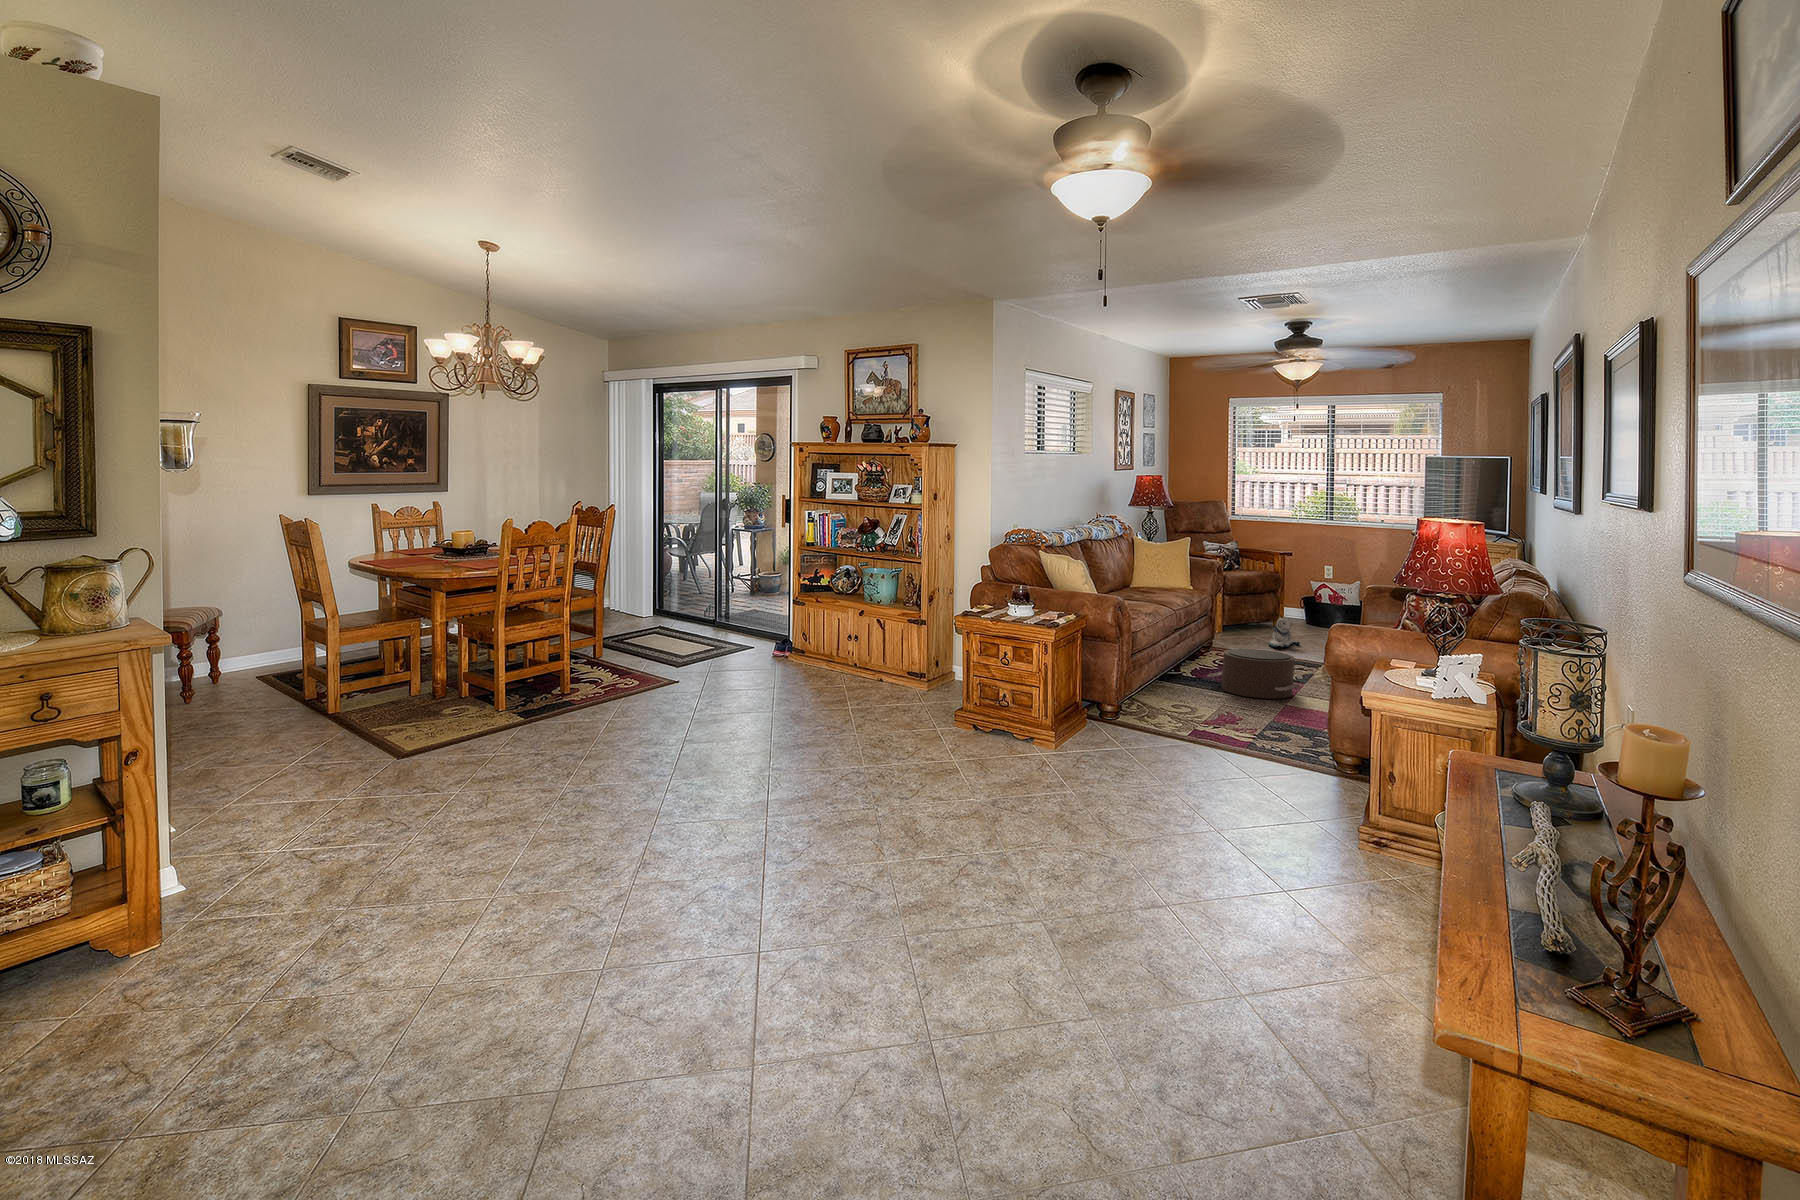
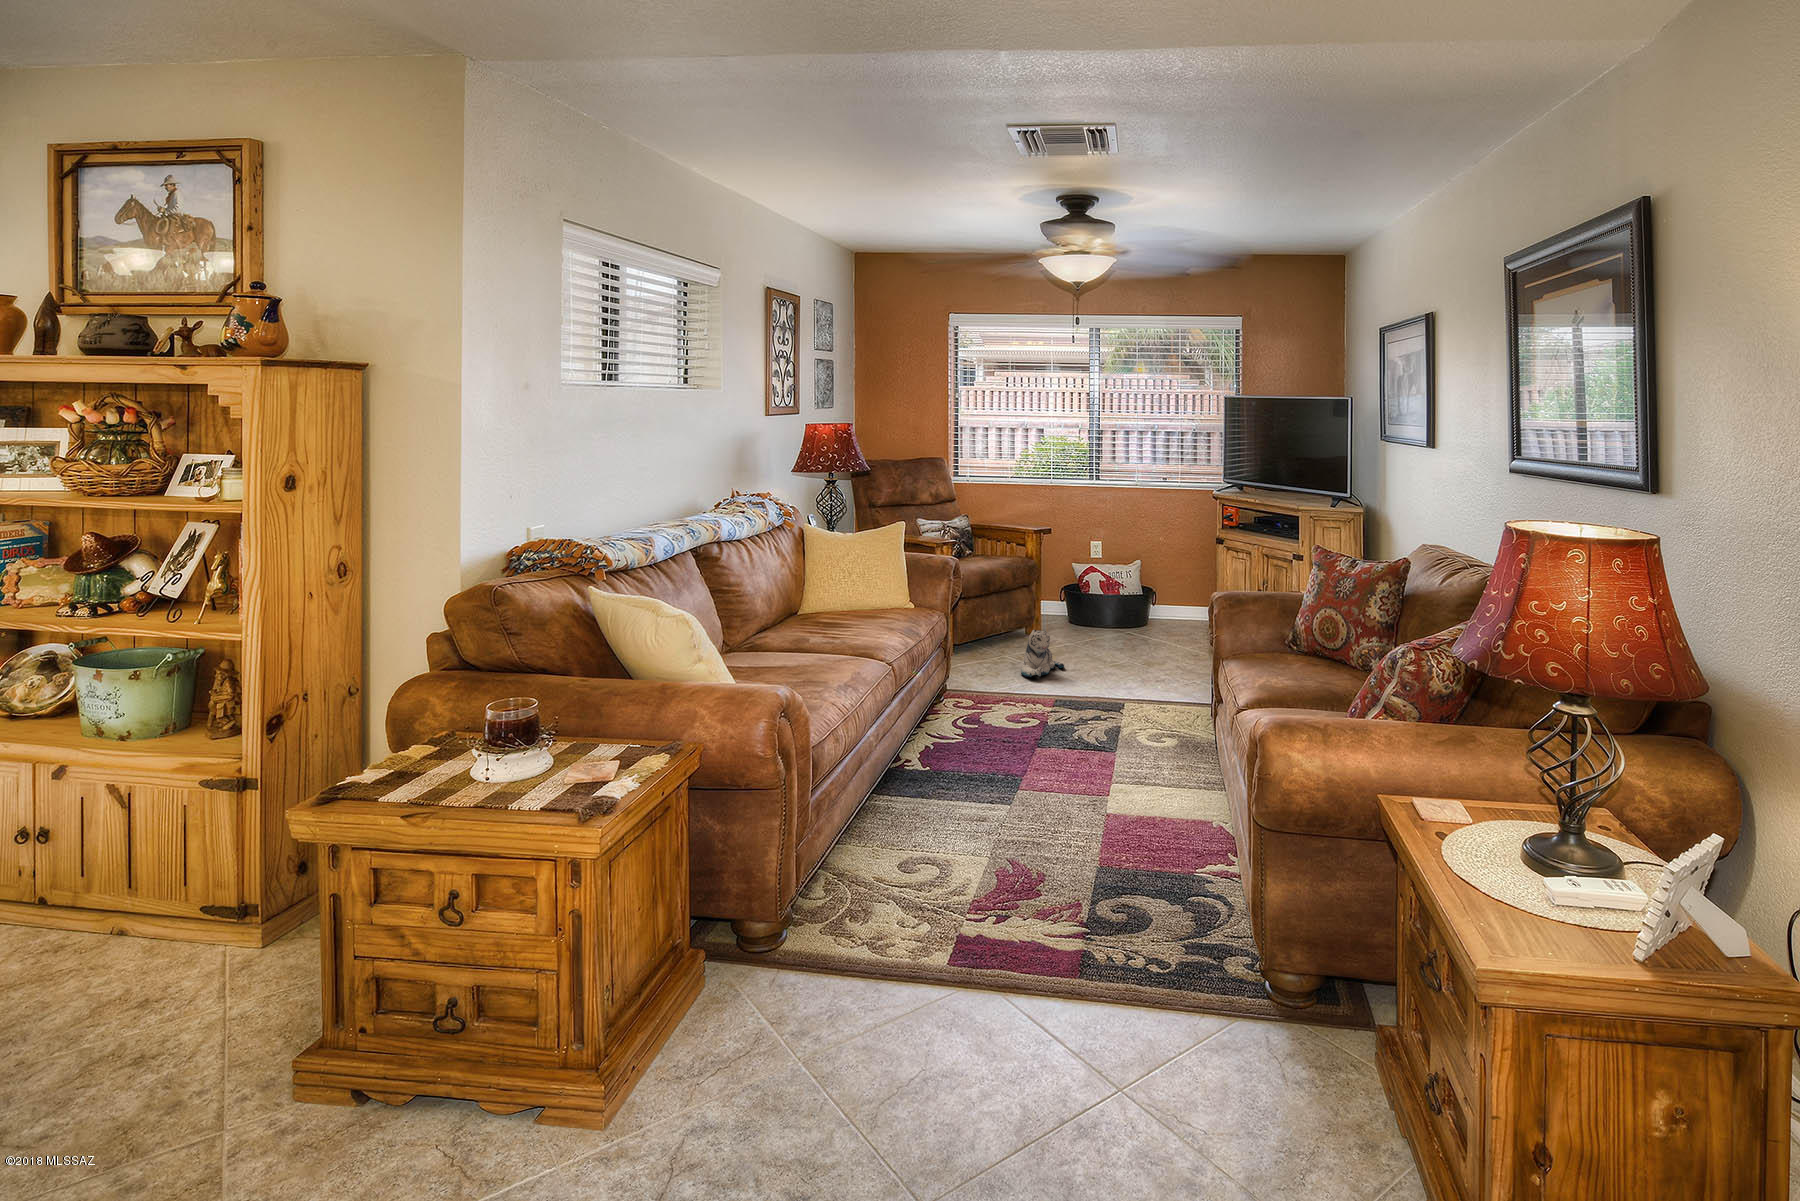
pouf: present [1208,649,1301,699] -> none [921,700,1064,786]

